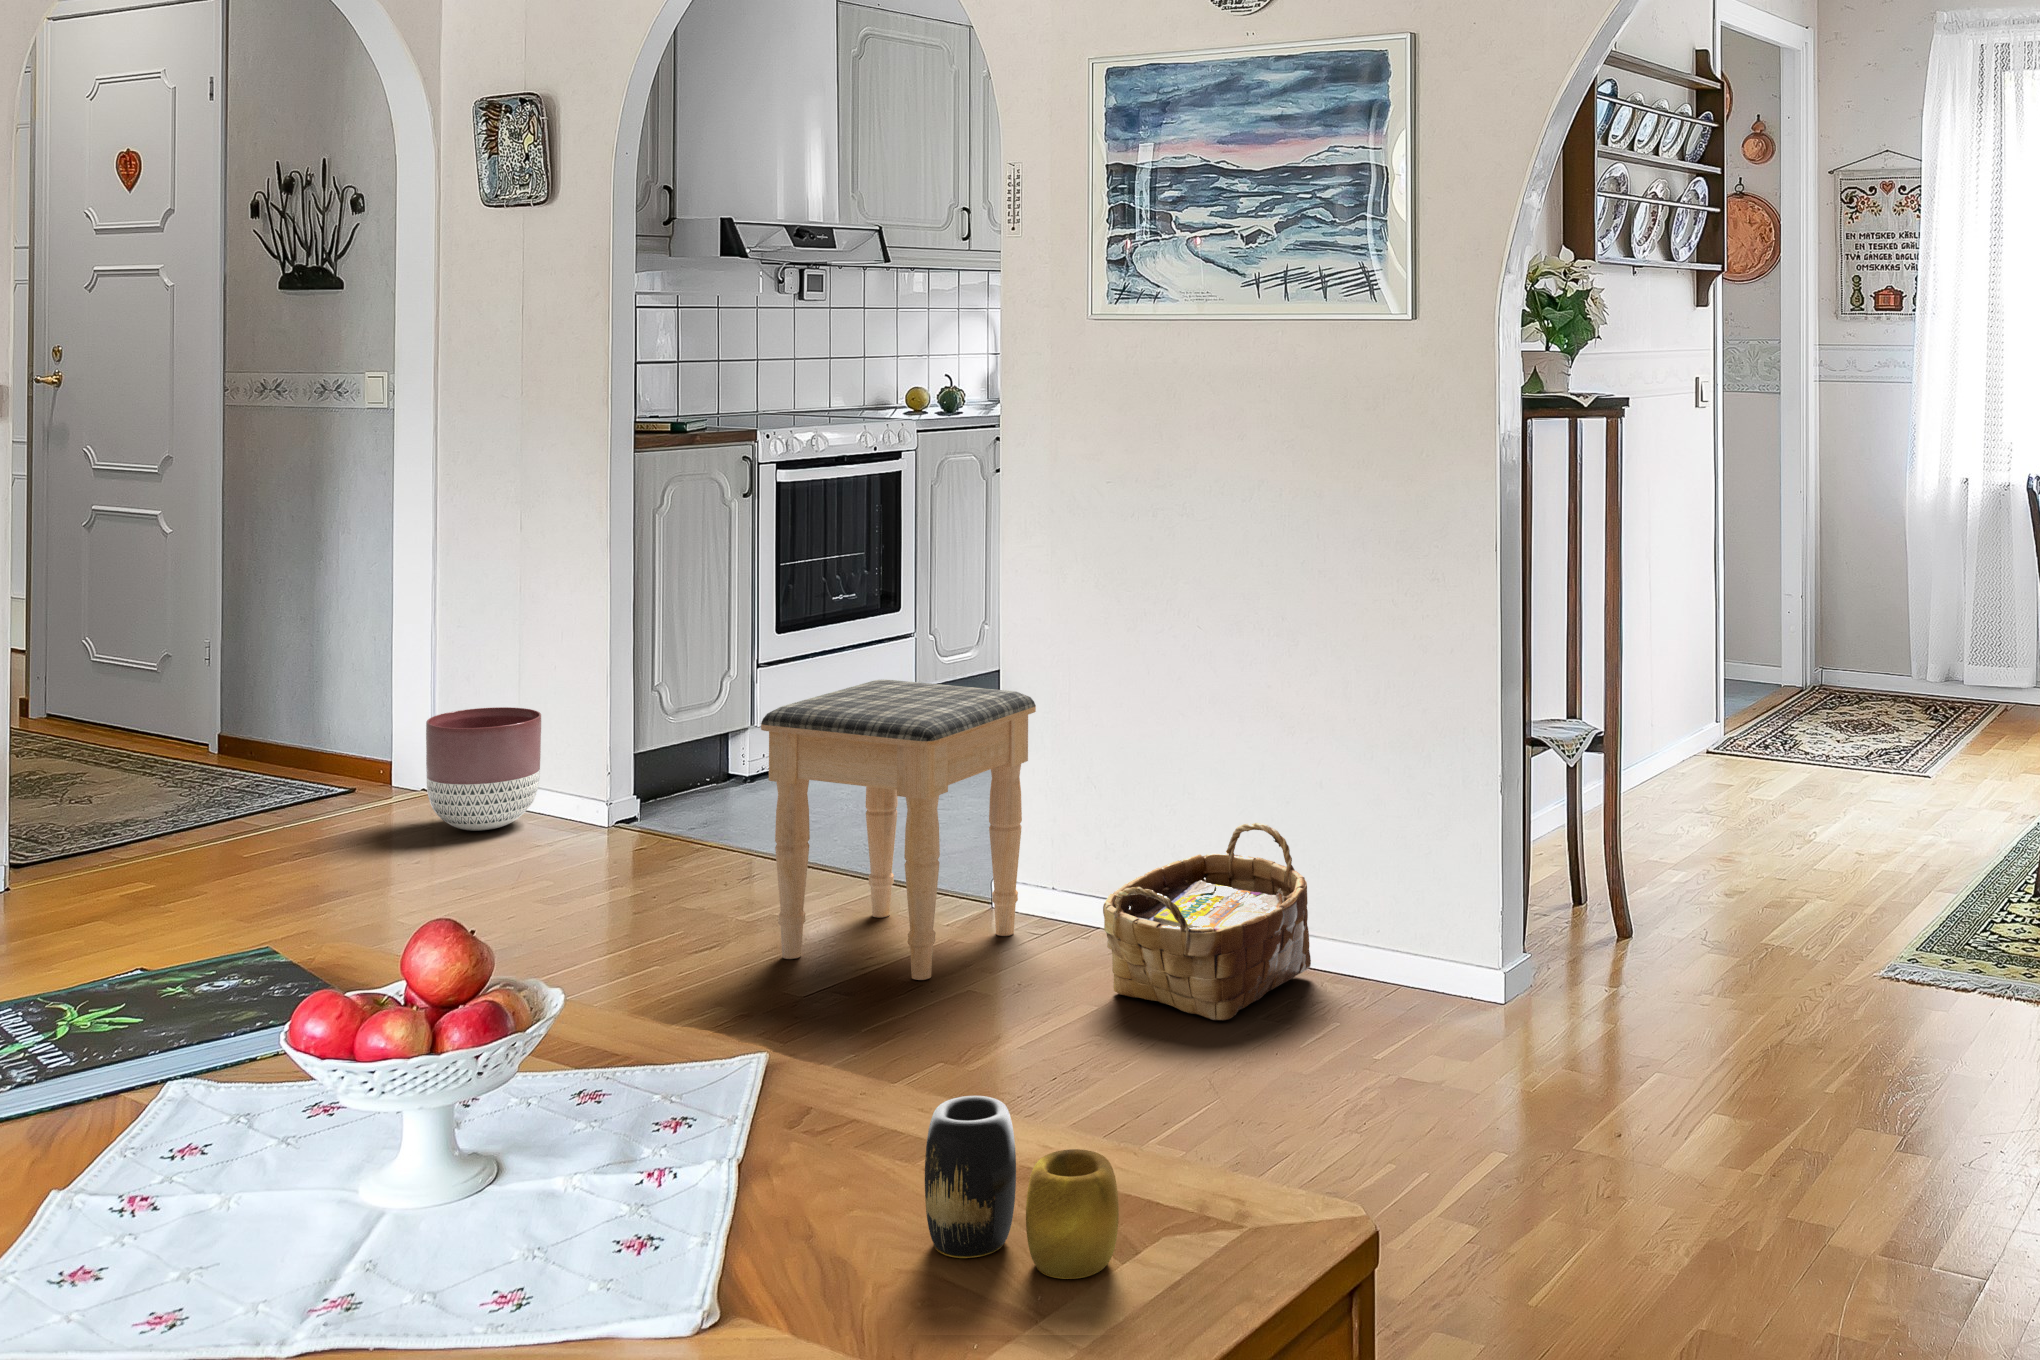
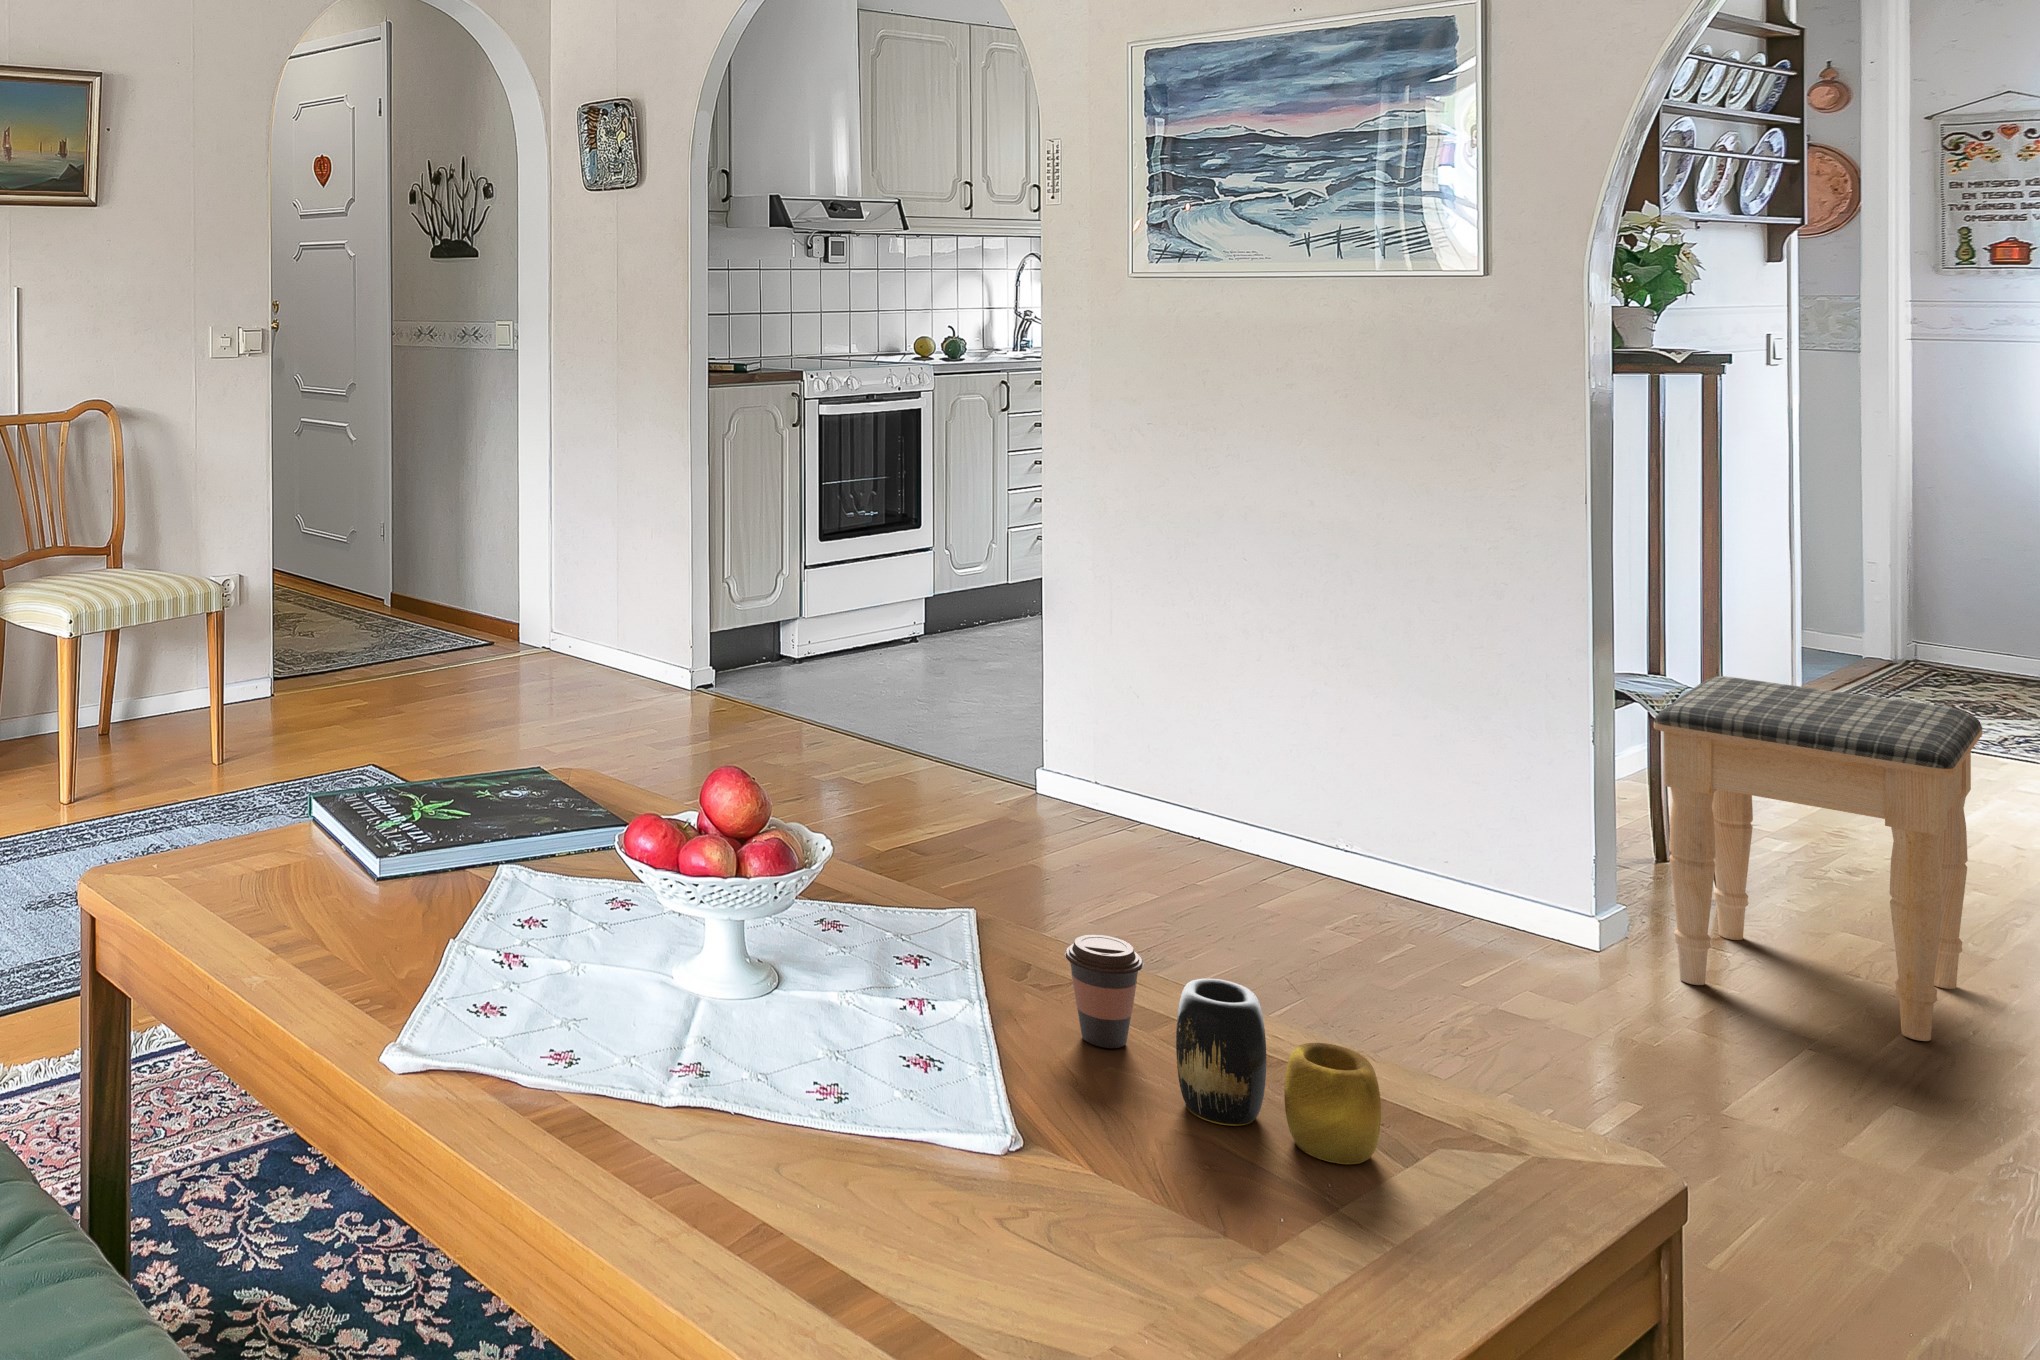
footstool: present [761,680,1036,980] -> present [1654,676,1982,1041]
planter: present [426,707,541,831] -> none [554,590,640,687]
woven basket: present [1103,823,1311,1020] -> none [1169,746,1378,926]
coffee cup: none [830,1064,914,1192] -> present [1065,935,1143,1048]

